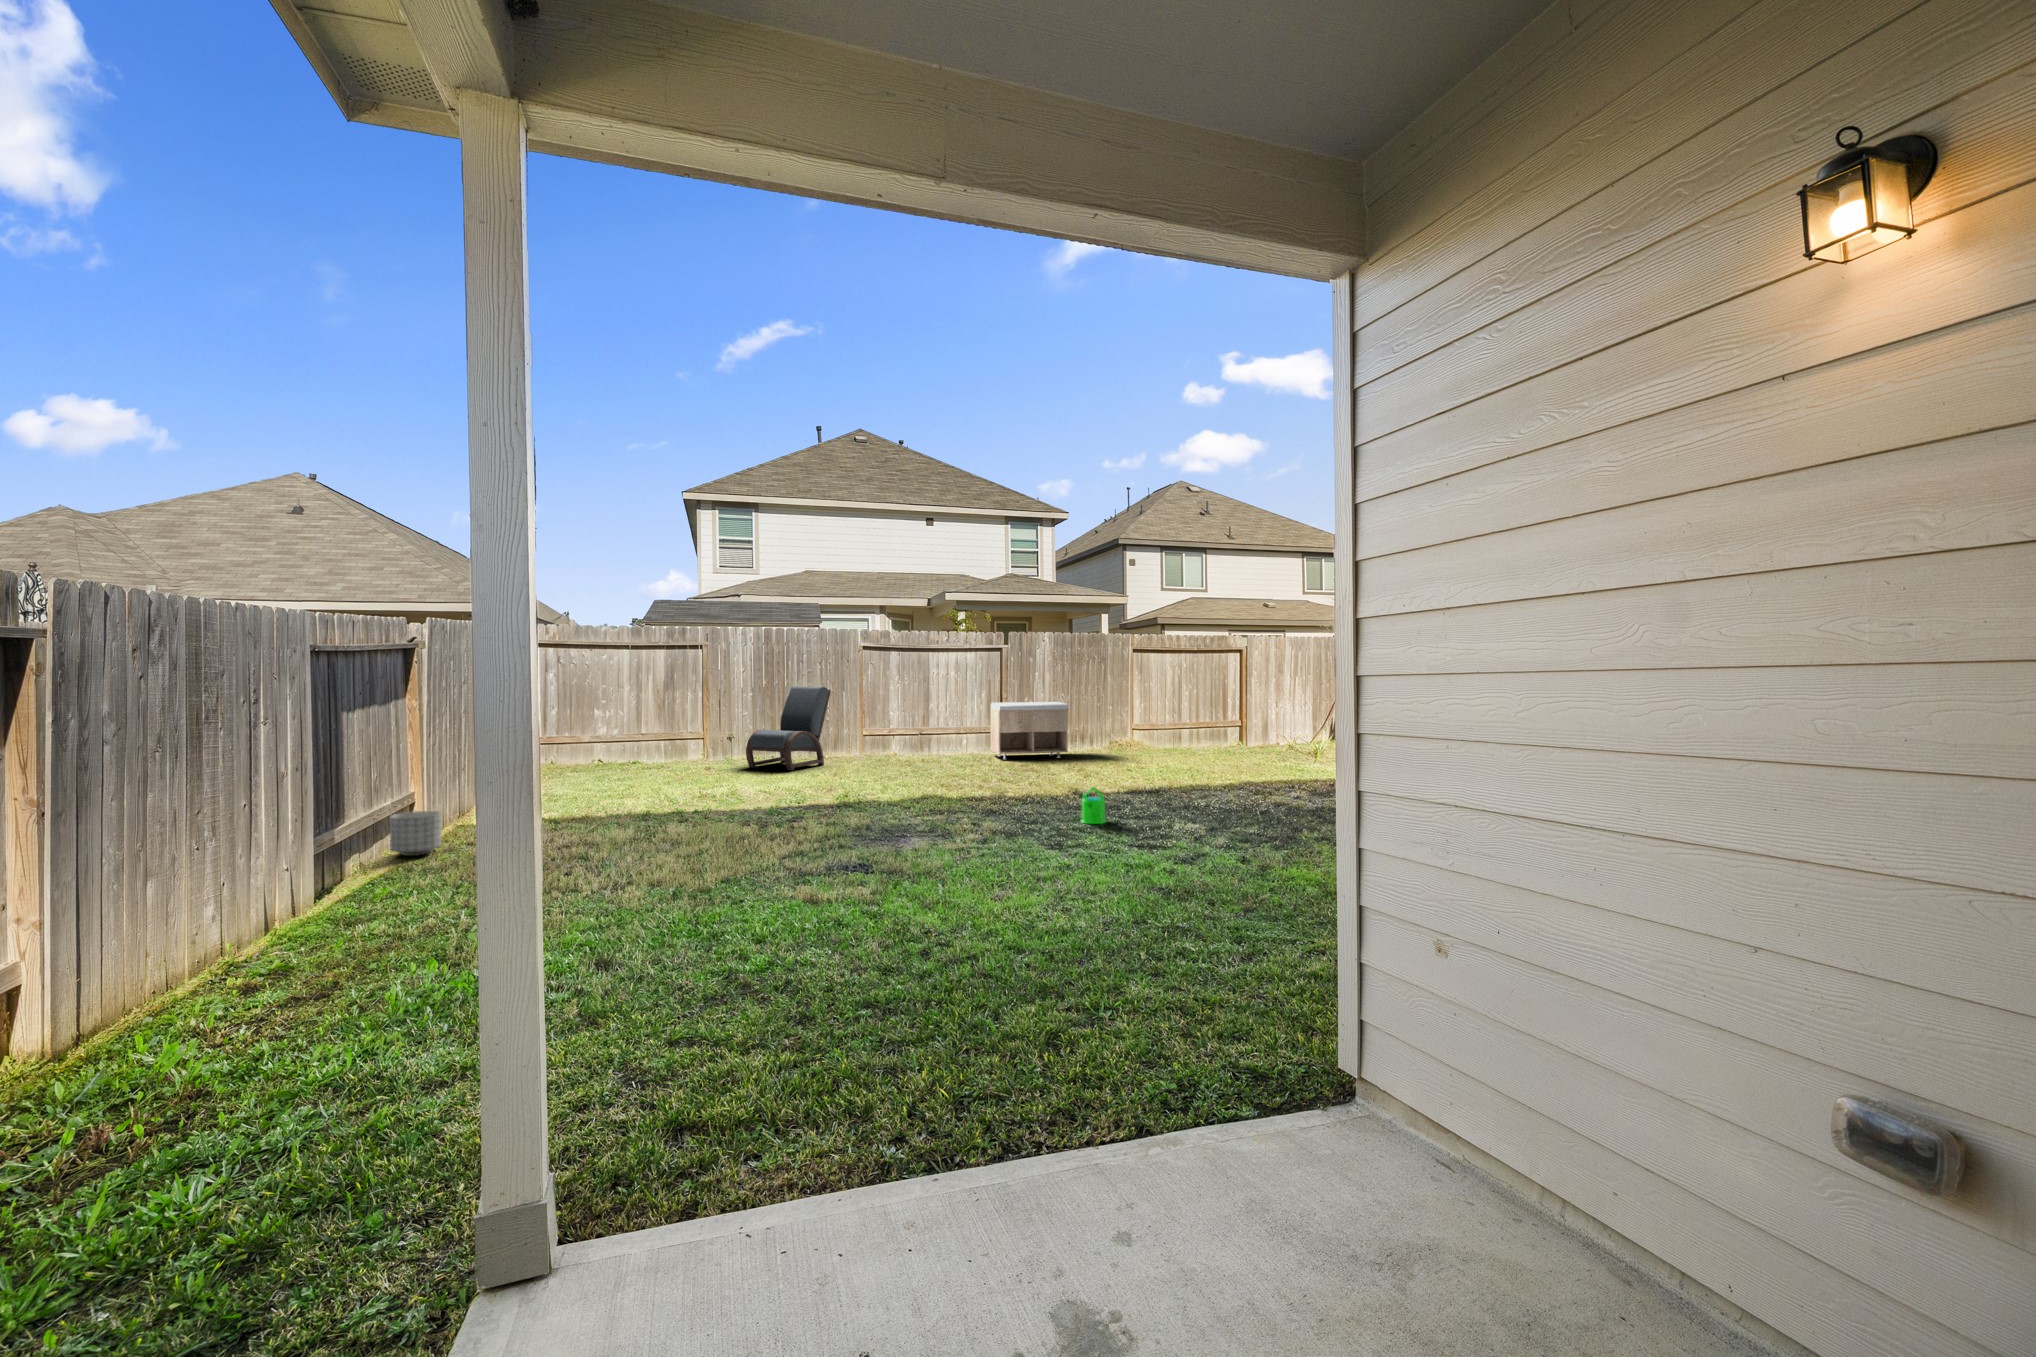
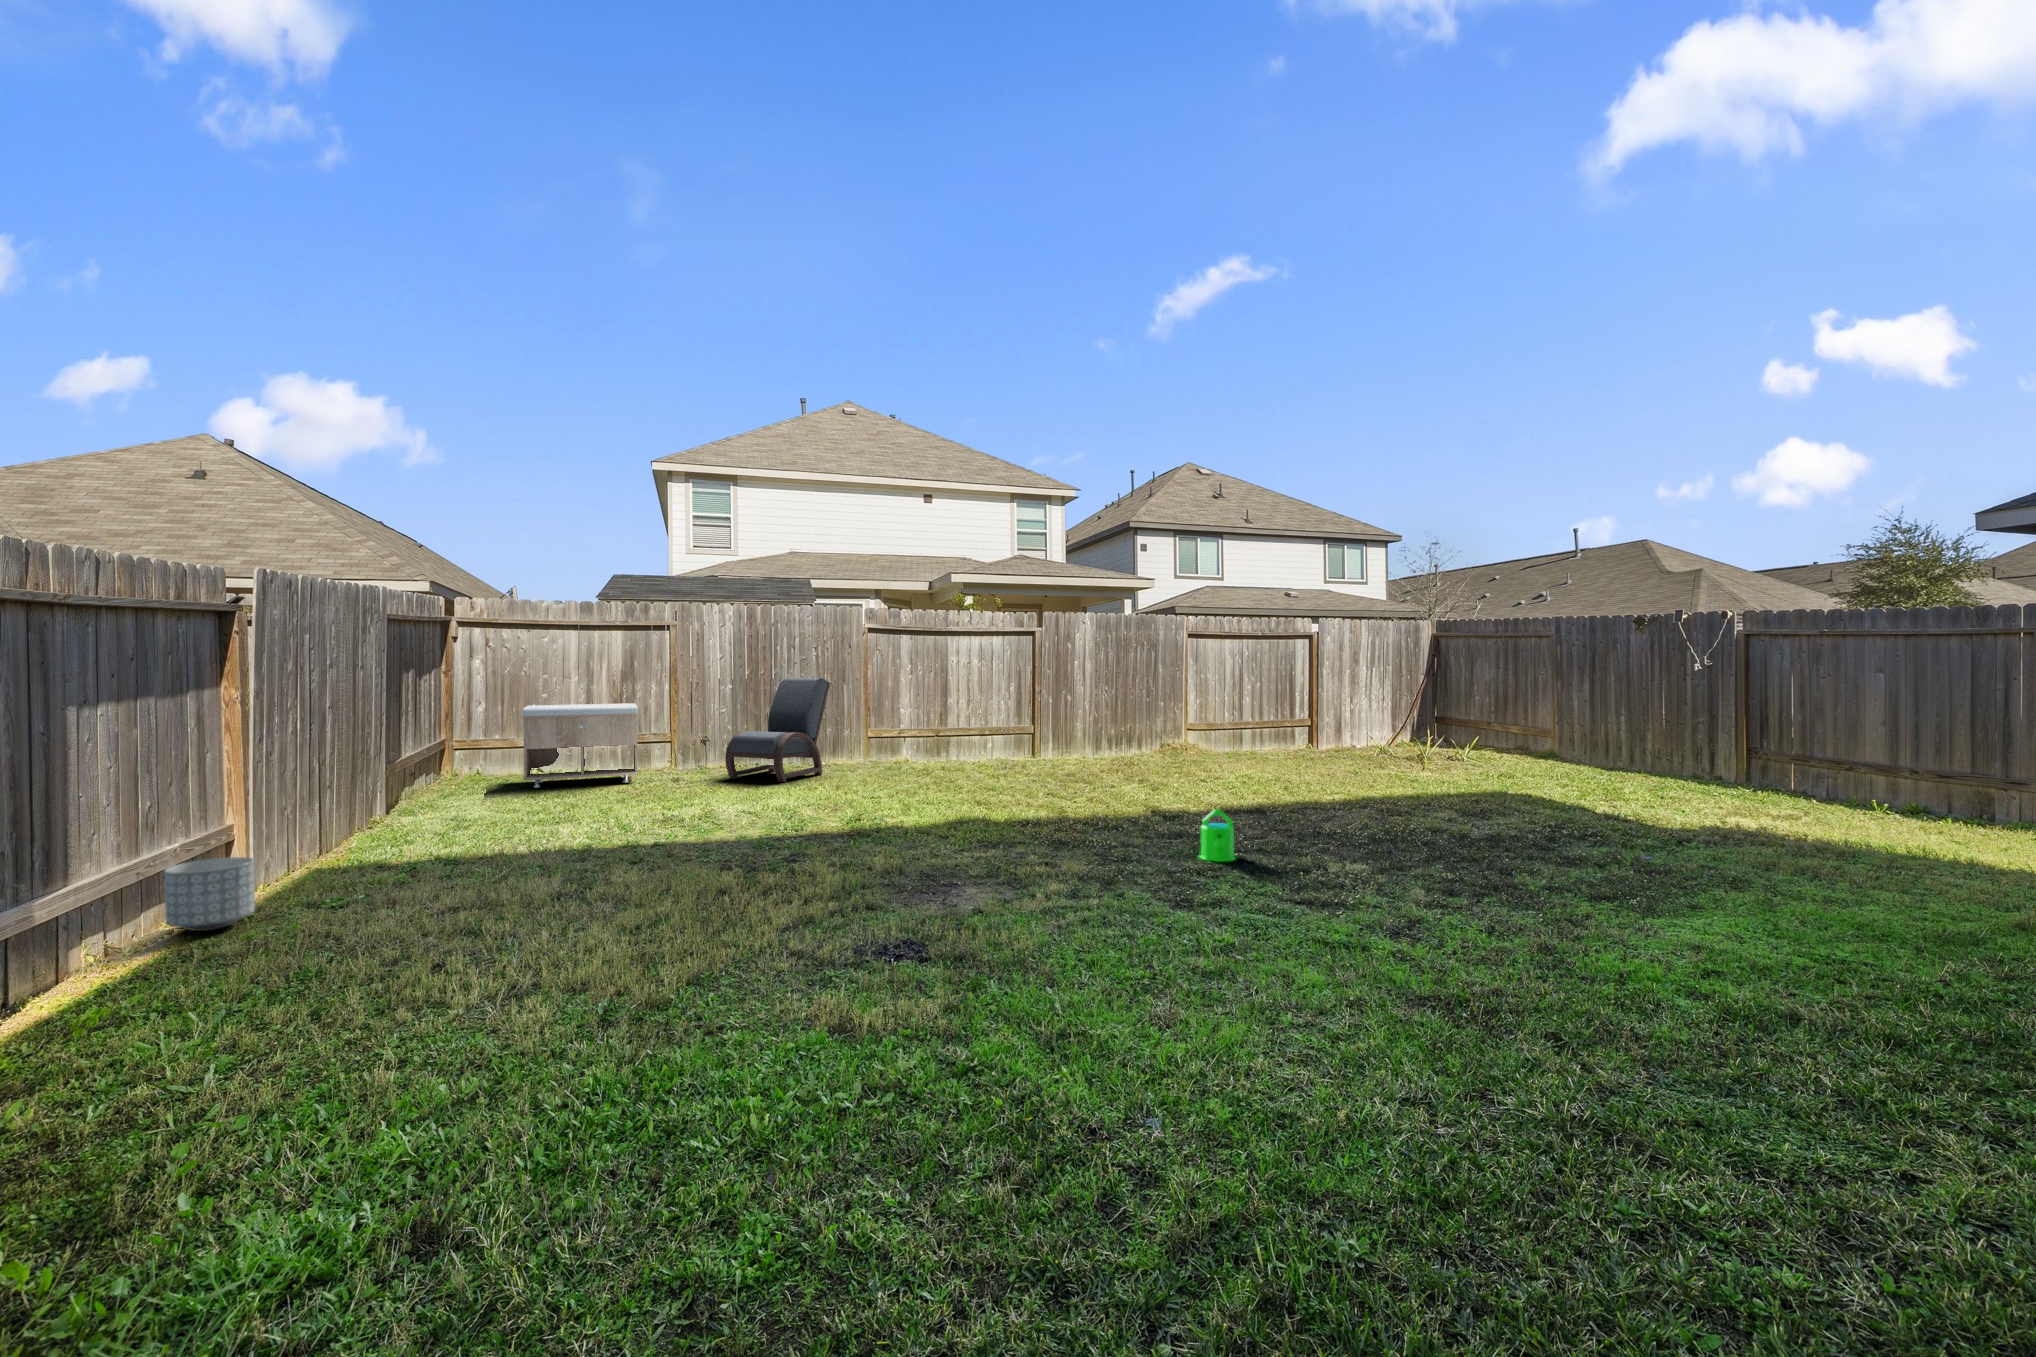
storage bench: present [991,702,1068,759] -> present [523,703,638,788]

